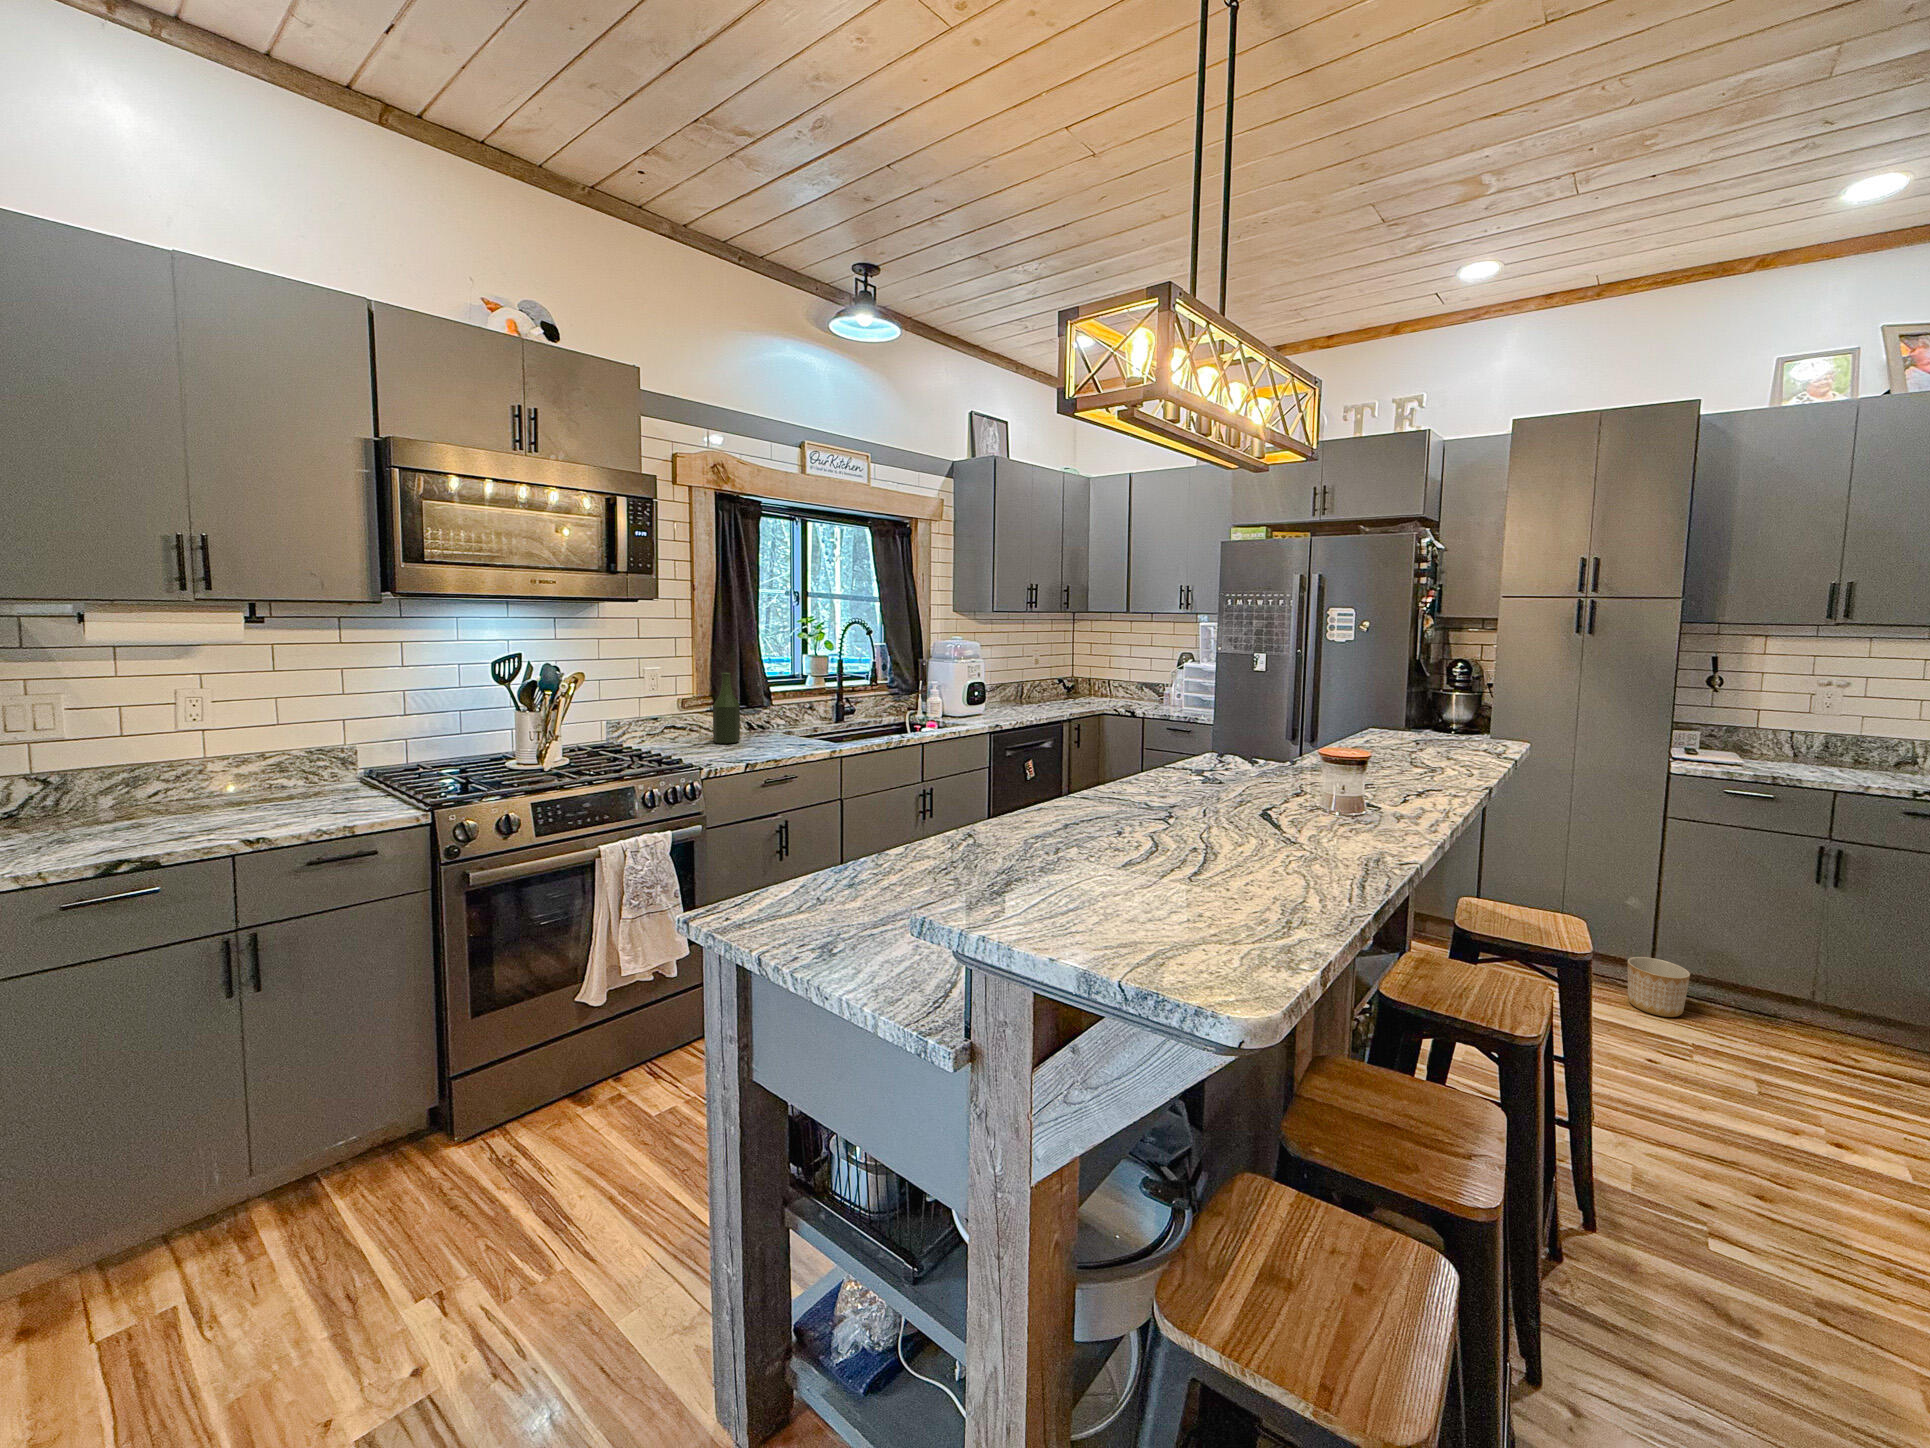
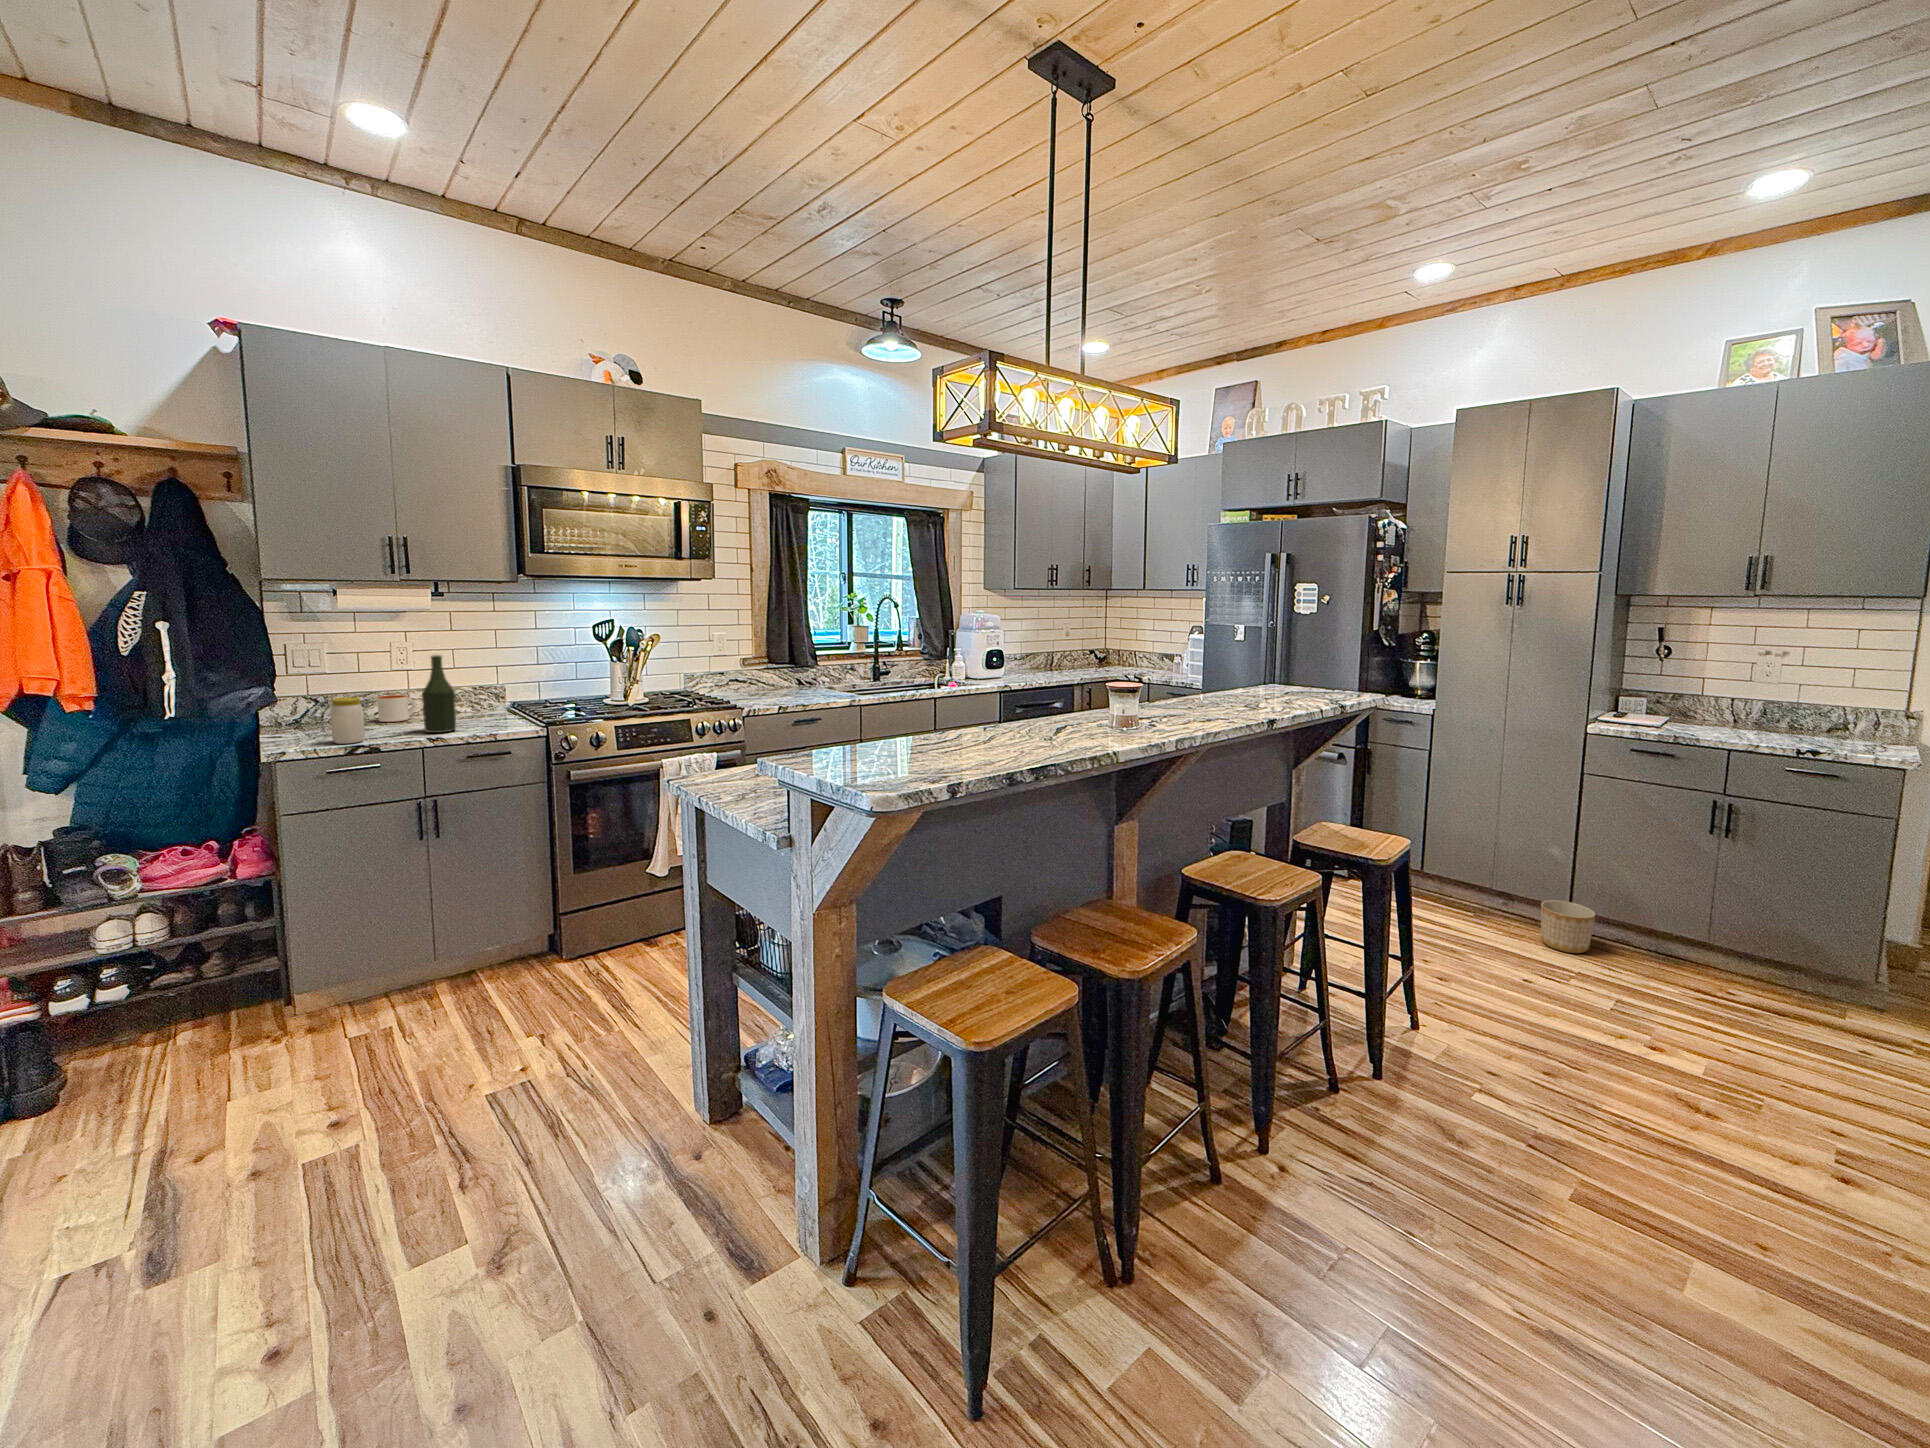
bottle: present [713,673,740,744] -> present [422,655,456,733]
mug: none [150,770,217,813] -> present [377,695,417,722]
jar: none [70,783,132,859] -> present [330,697,365,744]

